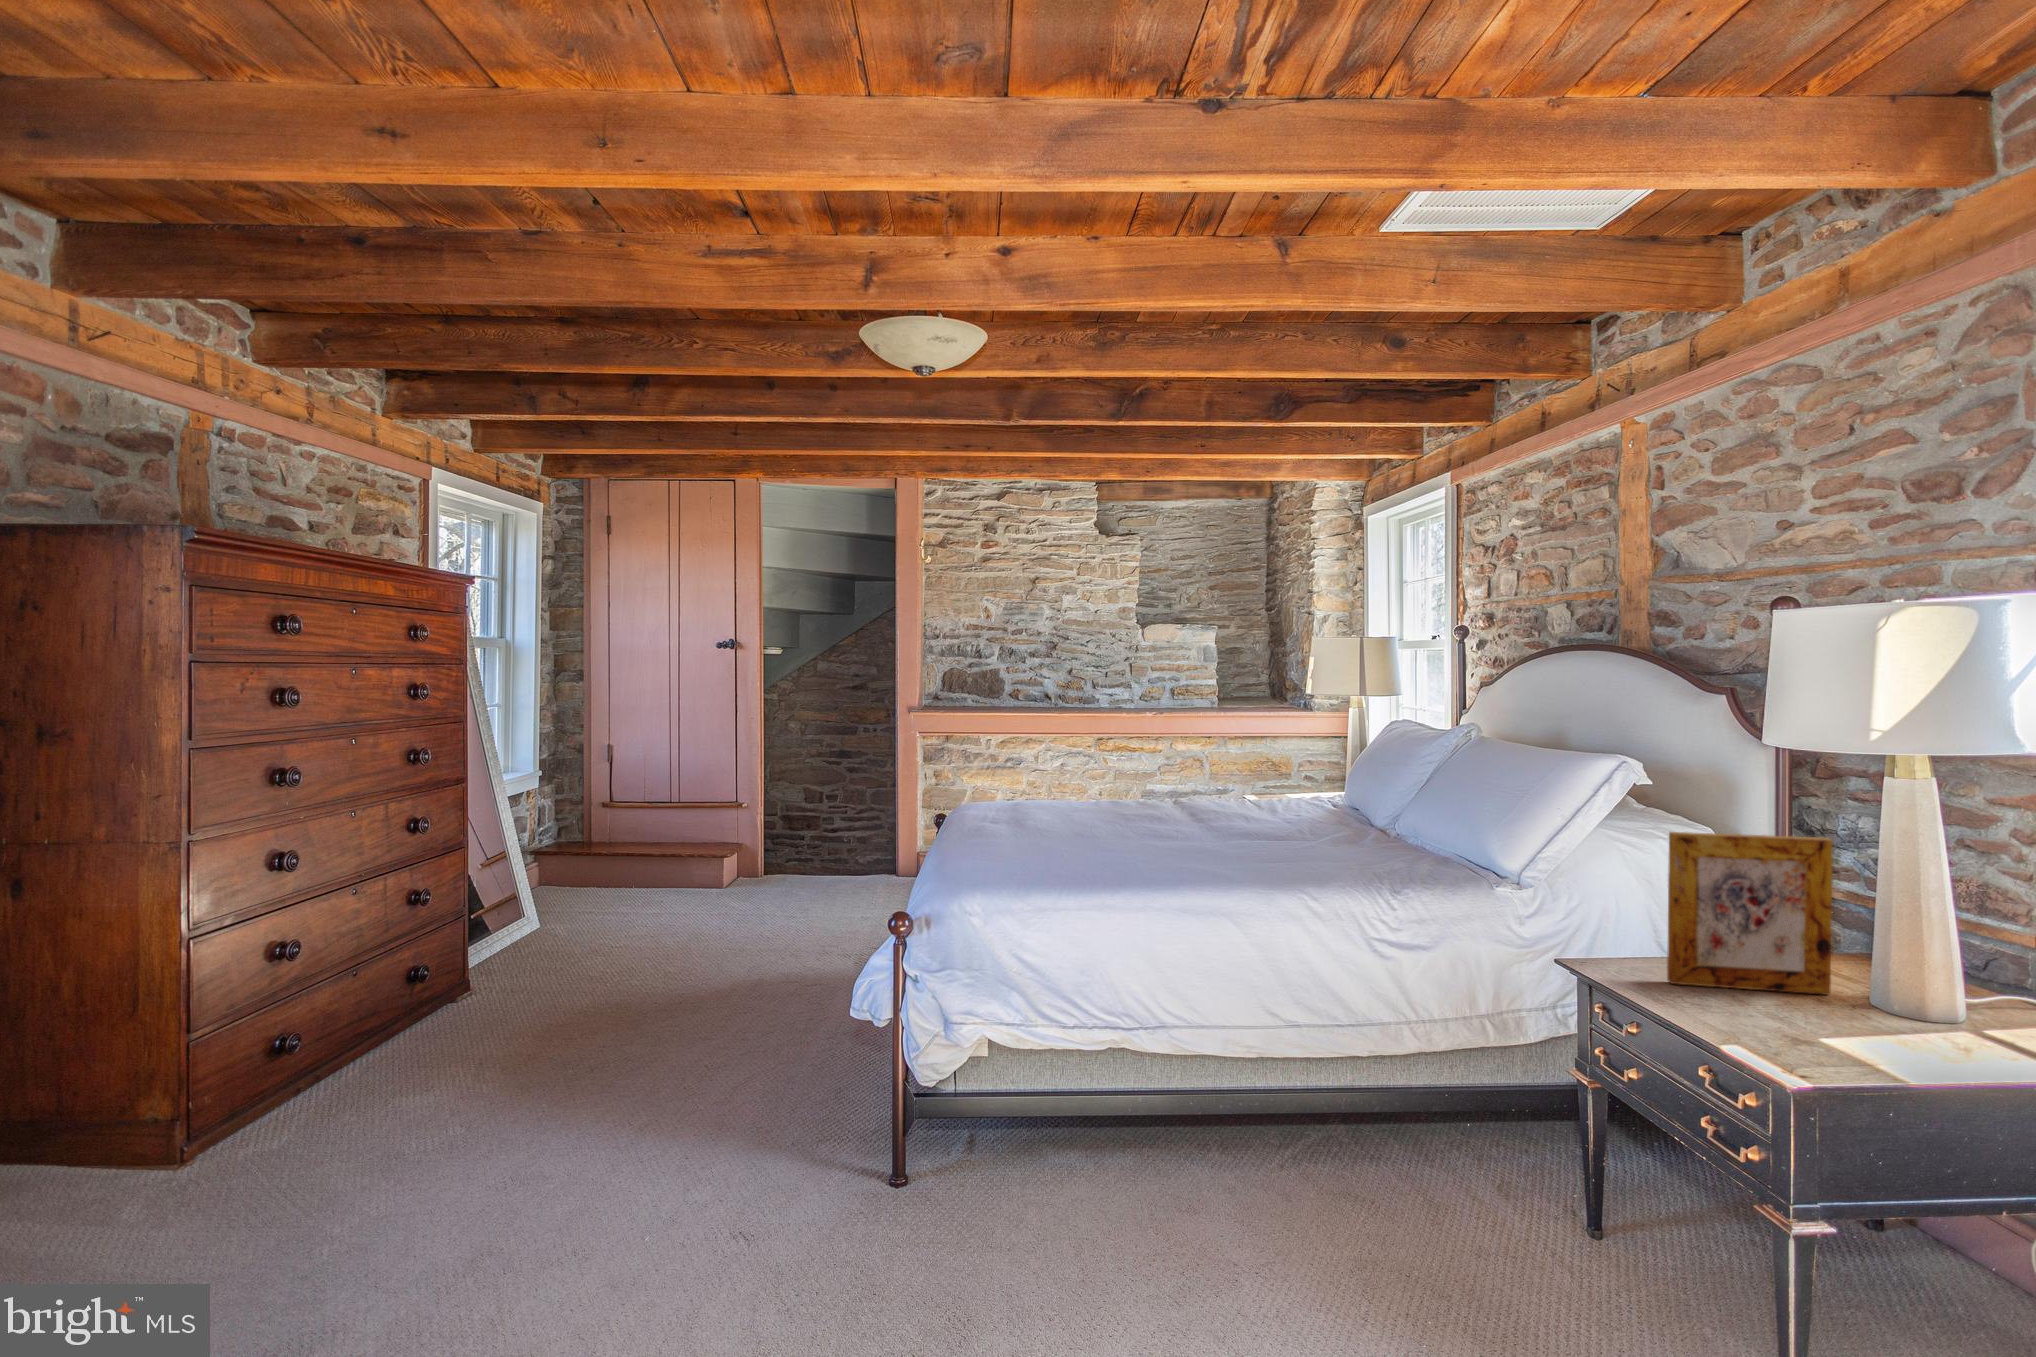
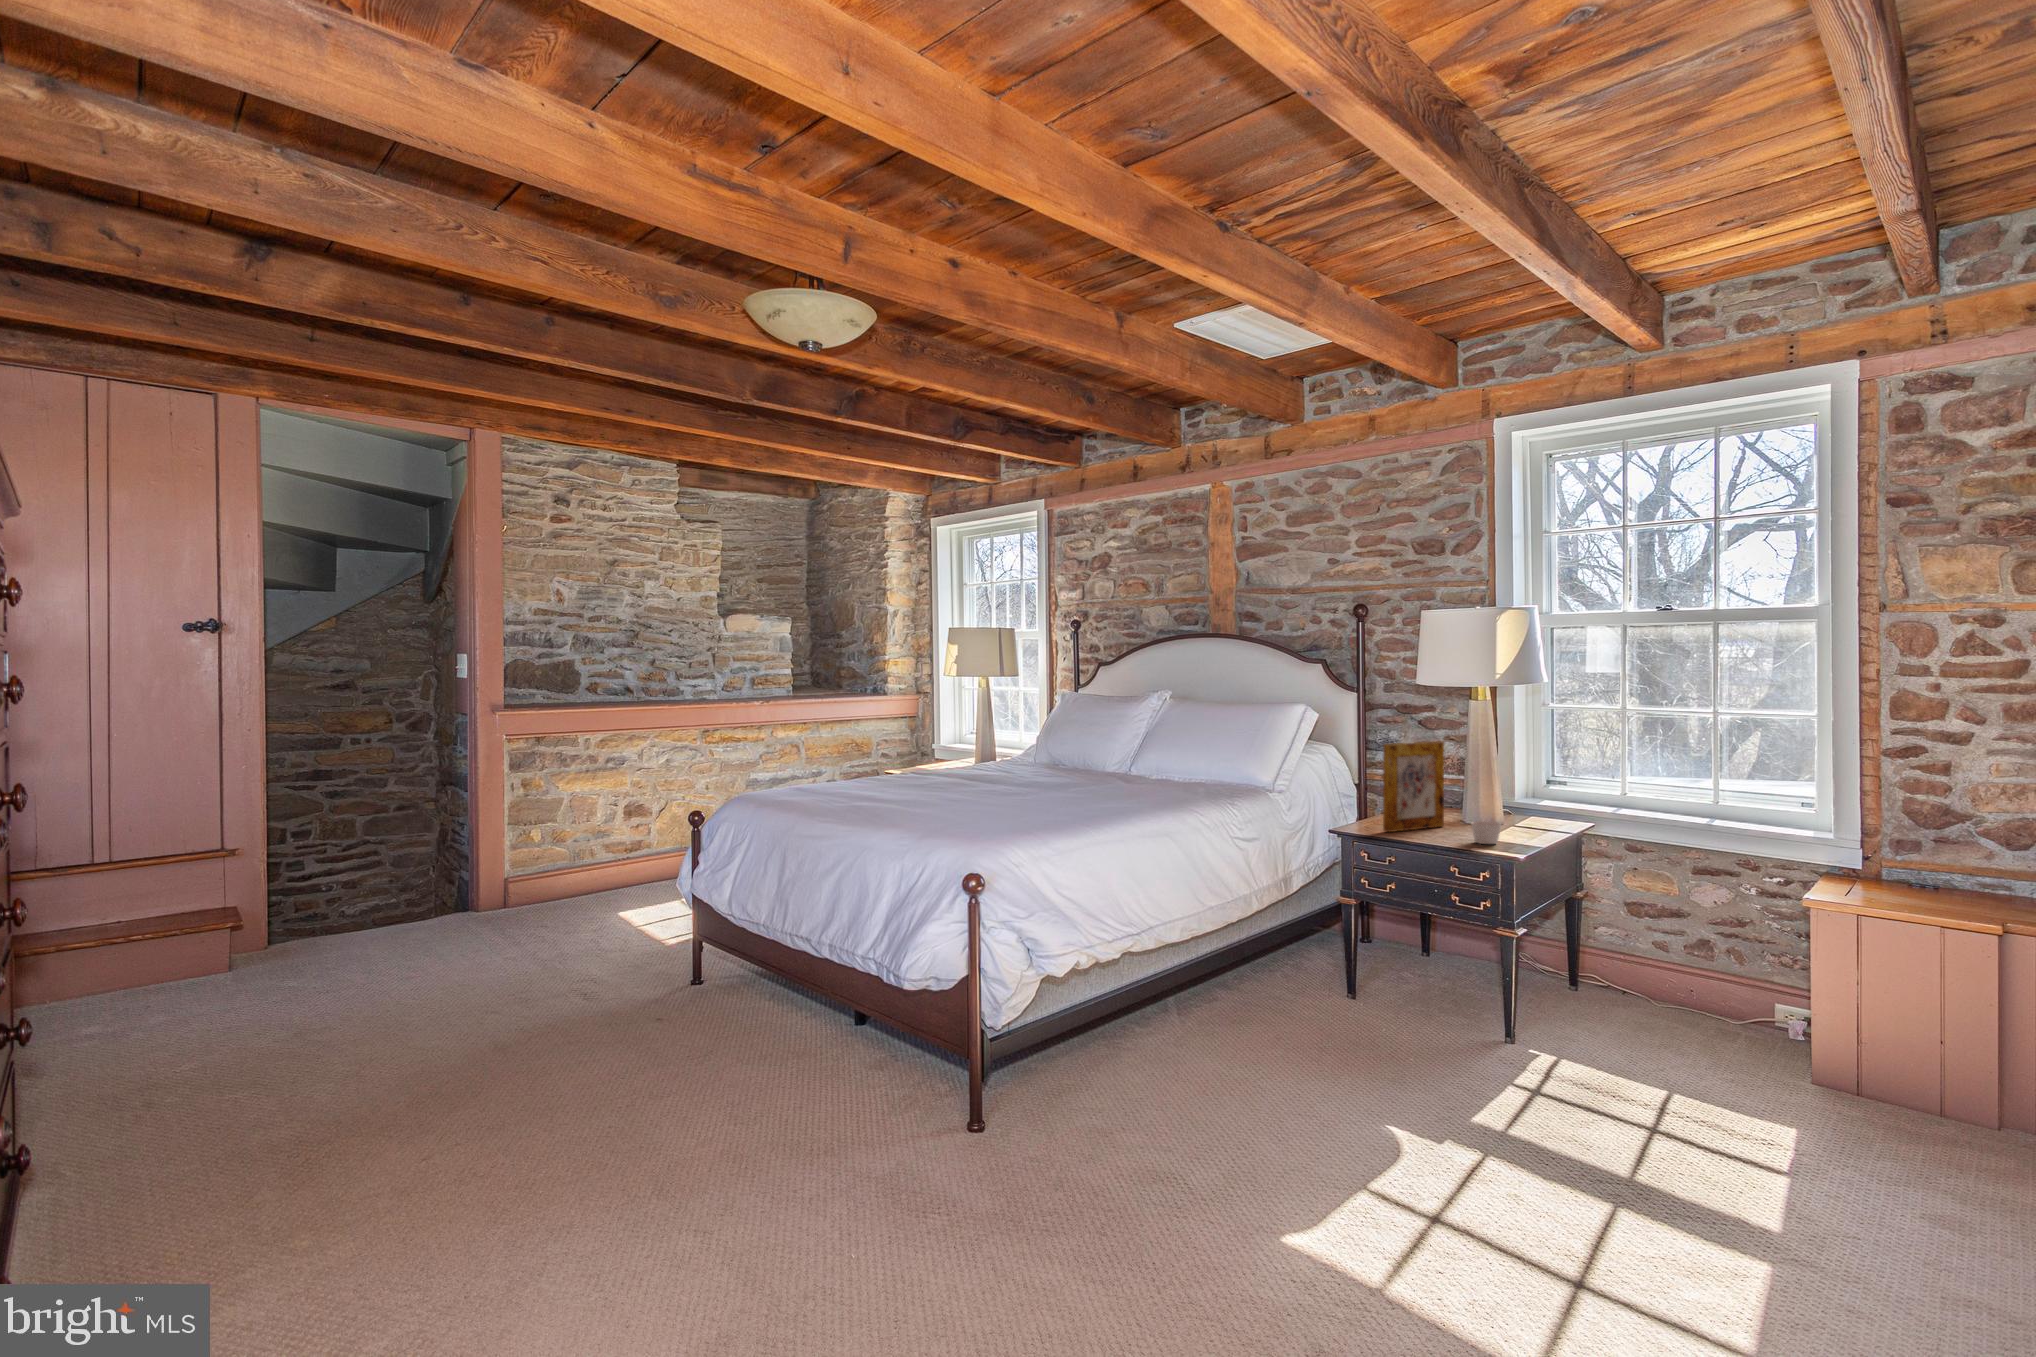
candle: none [1803,1002,1874,1057] -> present [1471,821,1501,844]

